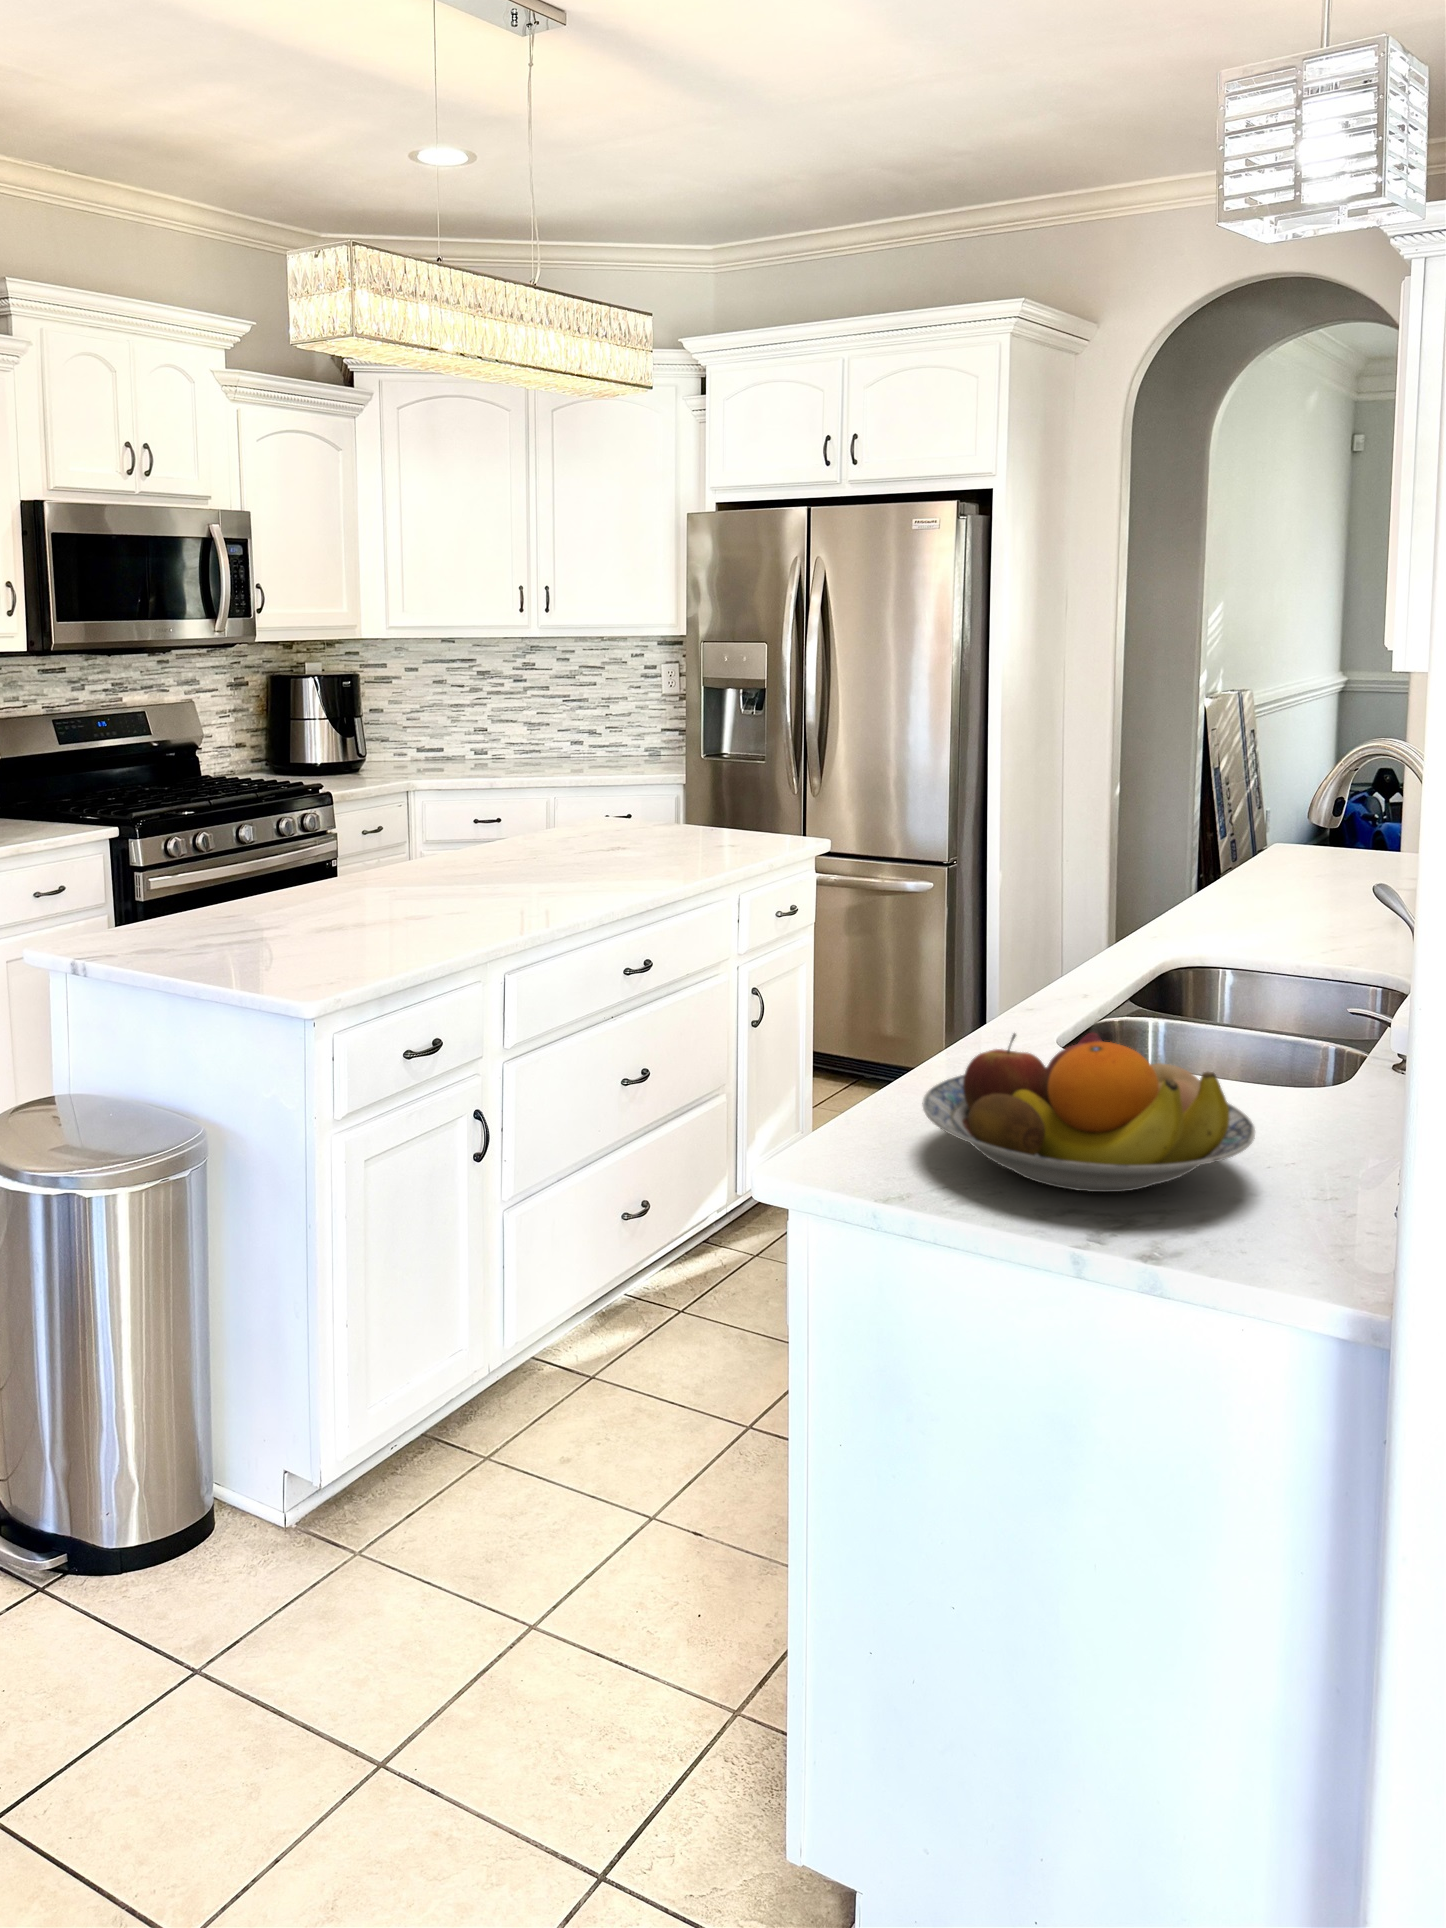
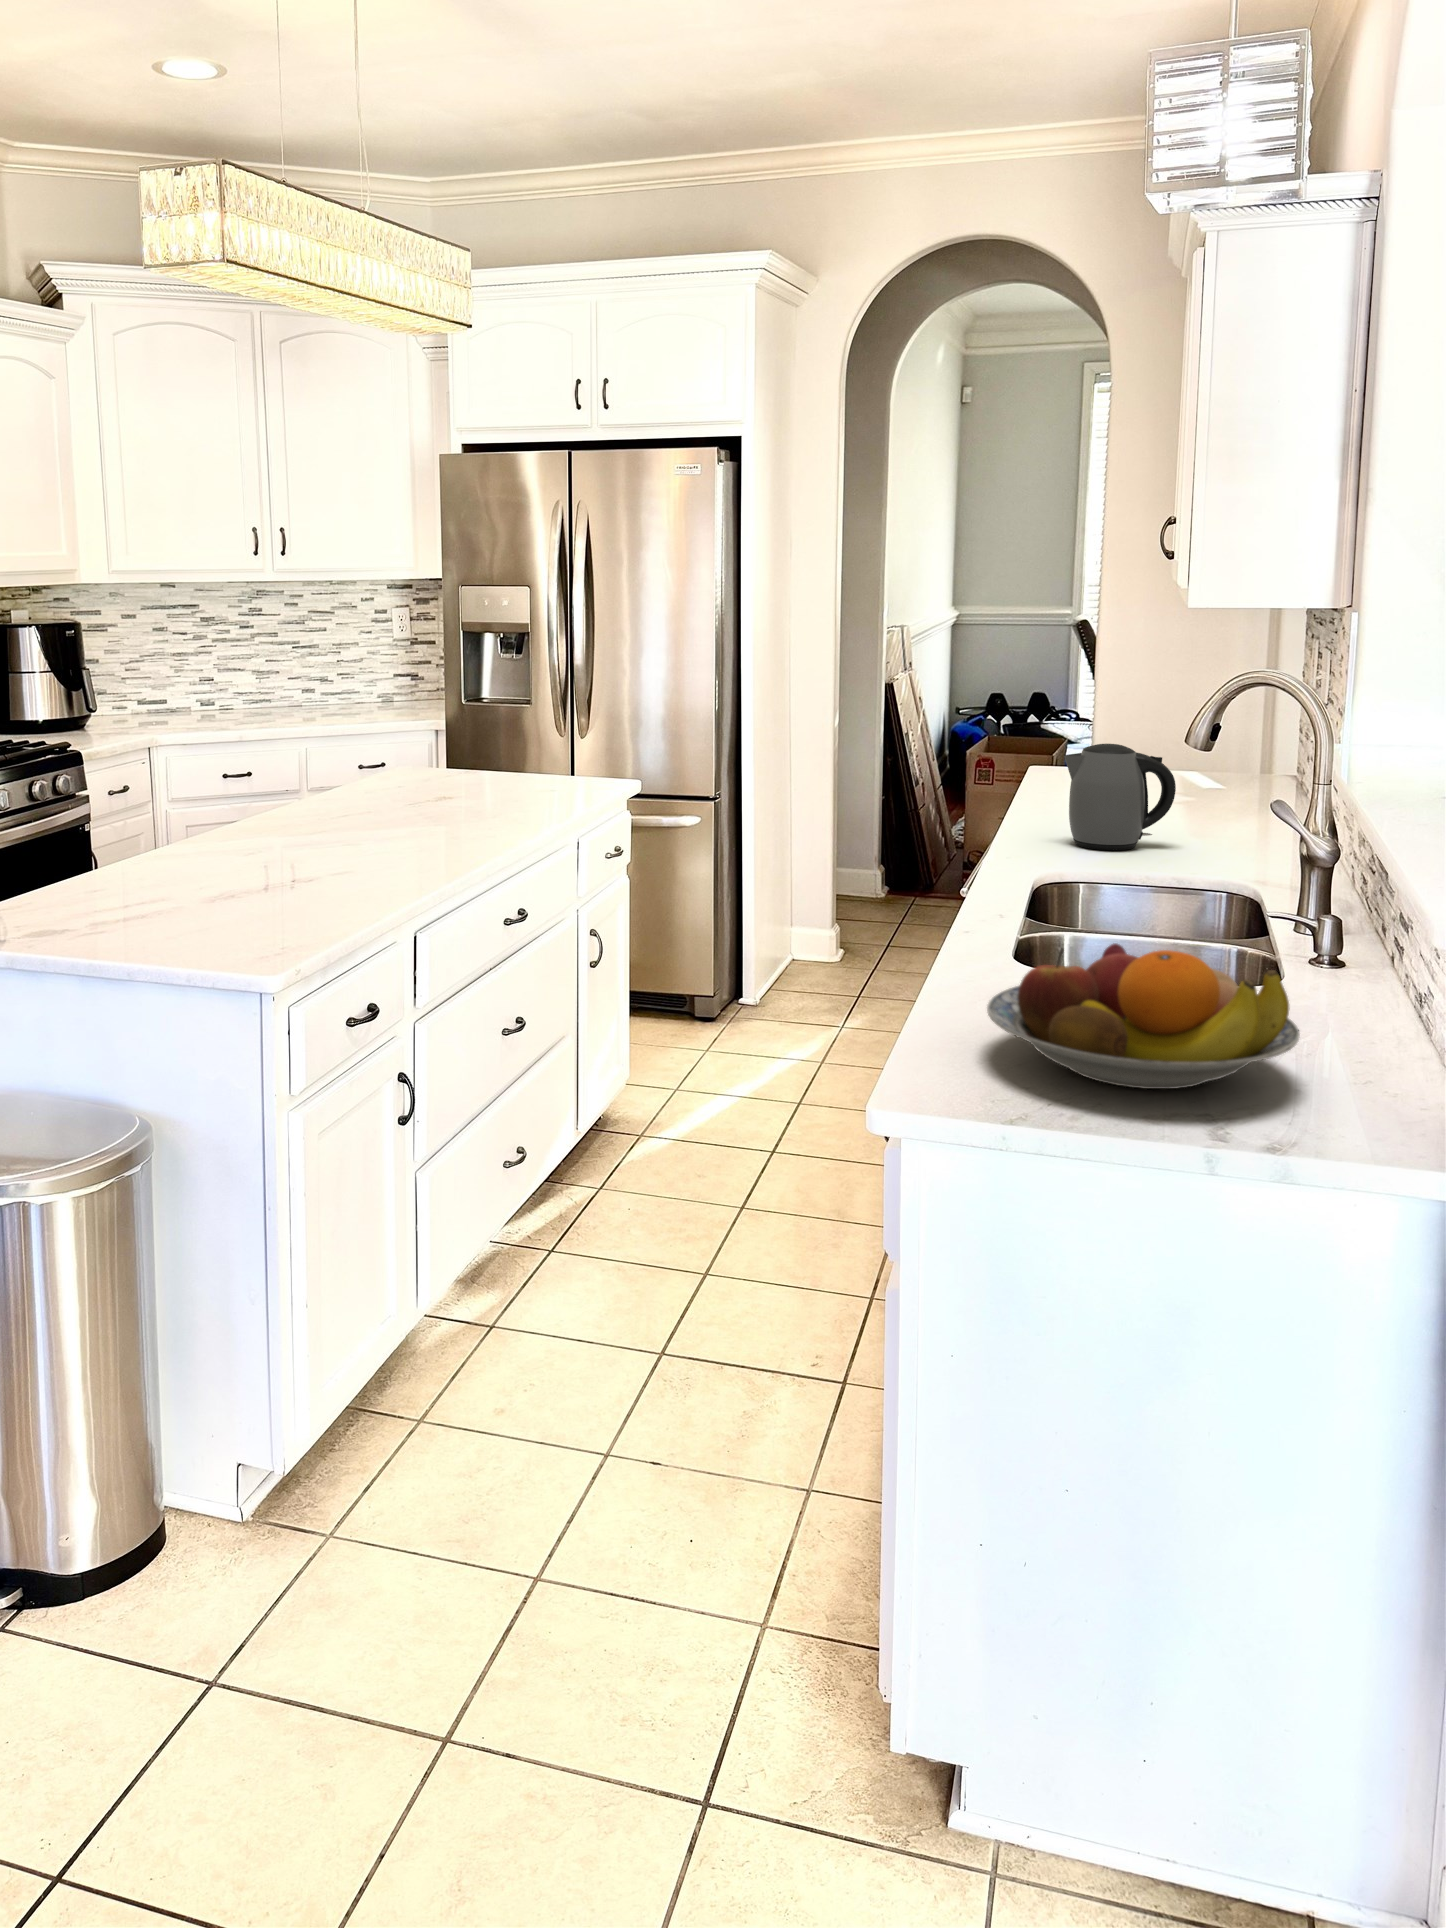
kettle: none [1244,822,1372,939] -> present [1064,744,1176,850]

